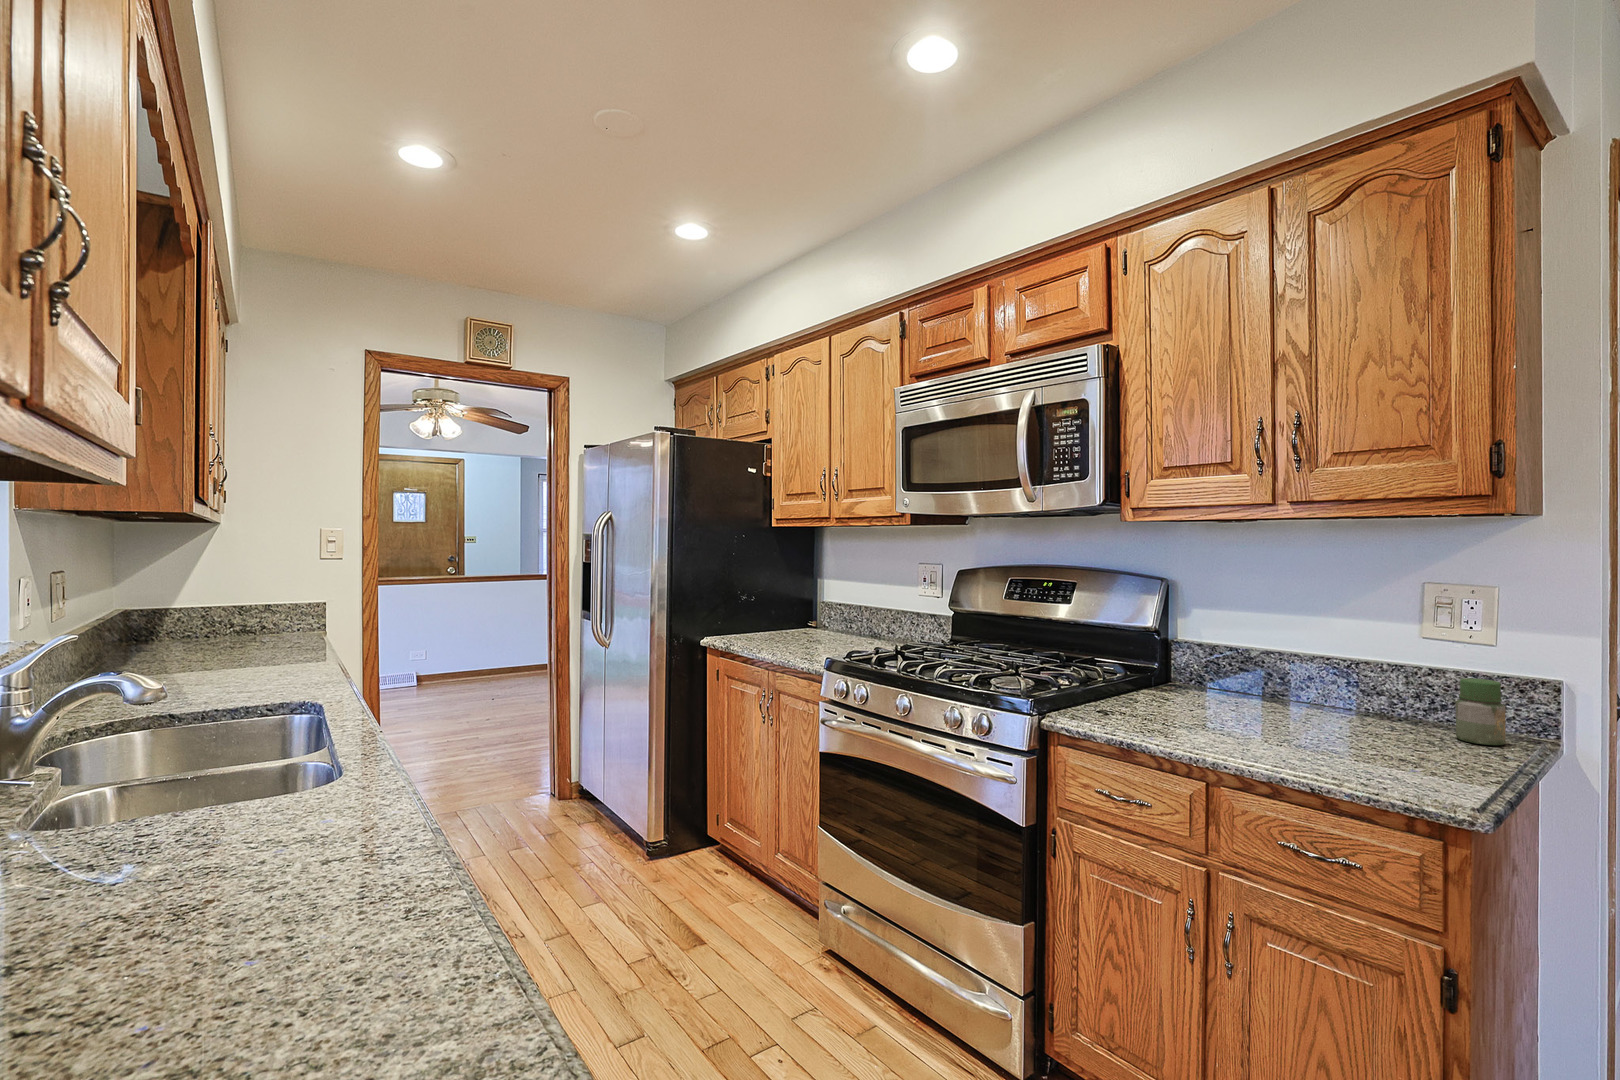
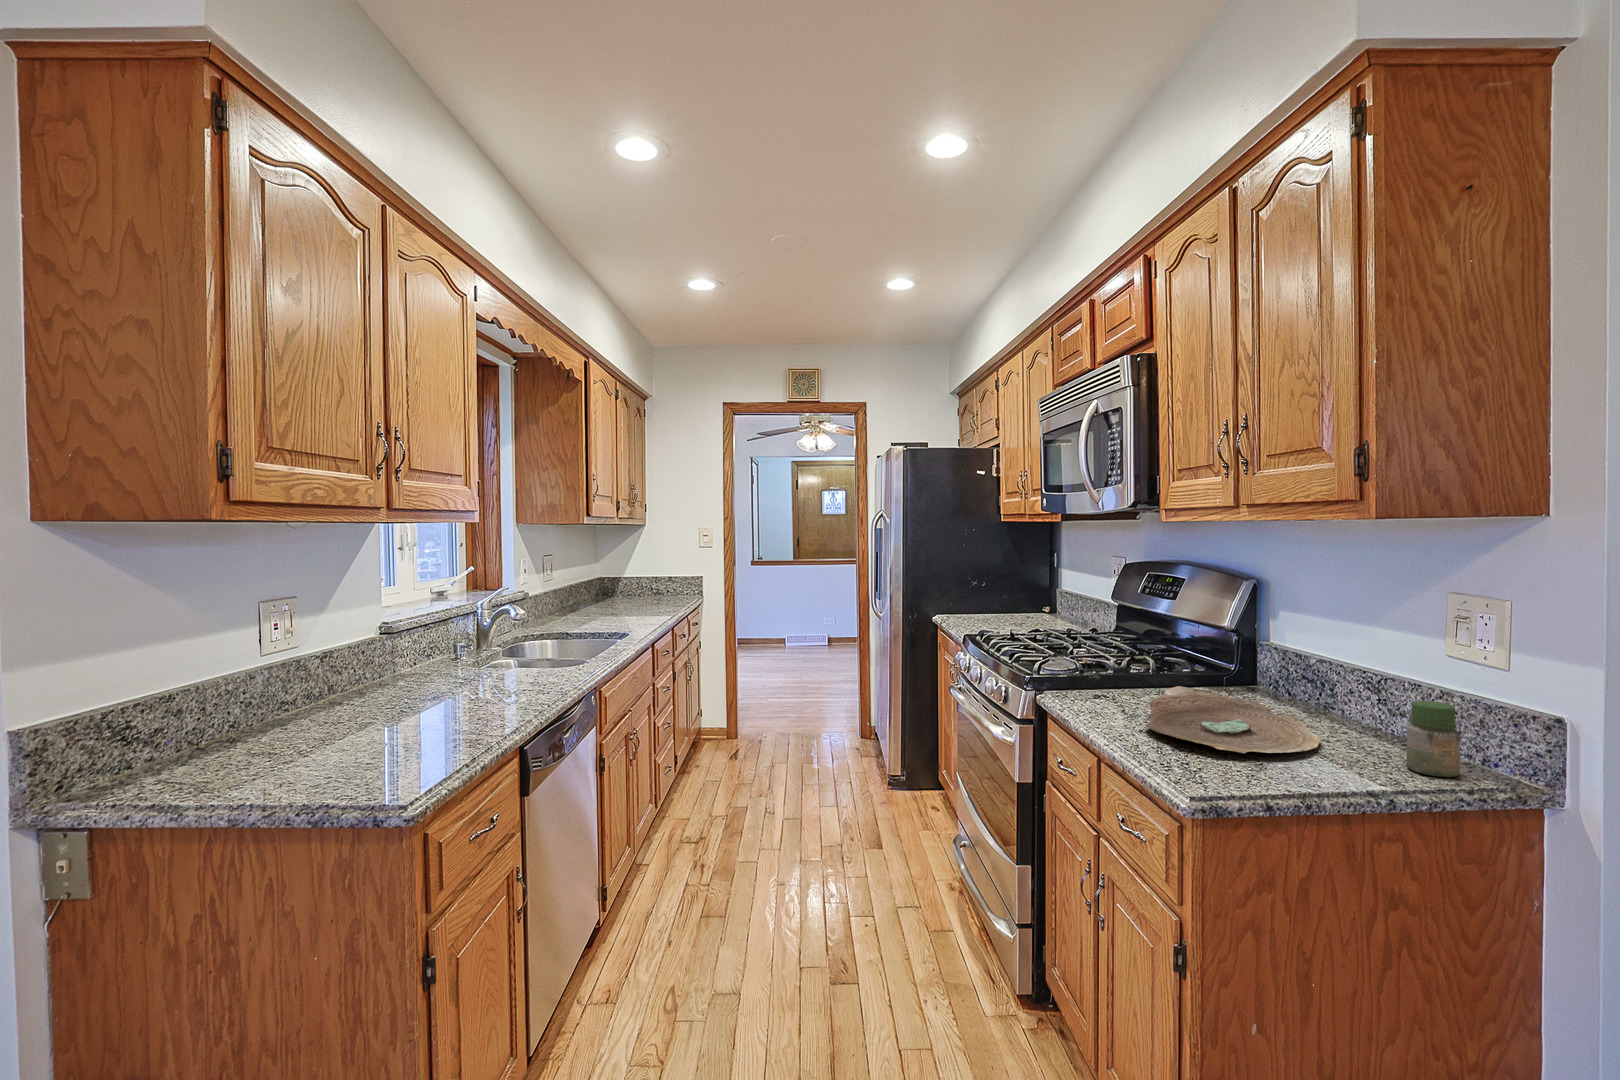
decorative bowl: none [1187,689,1402,751] -> present [1145,686,1321,753]

